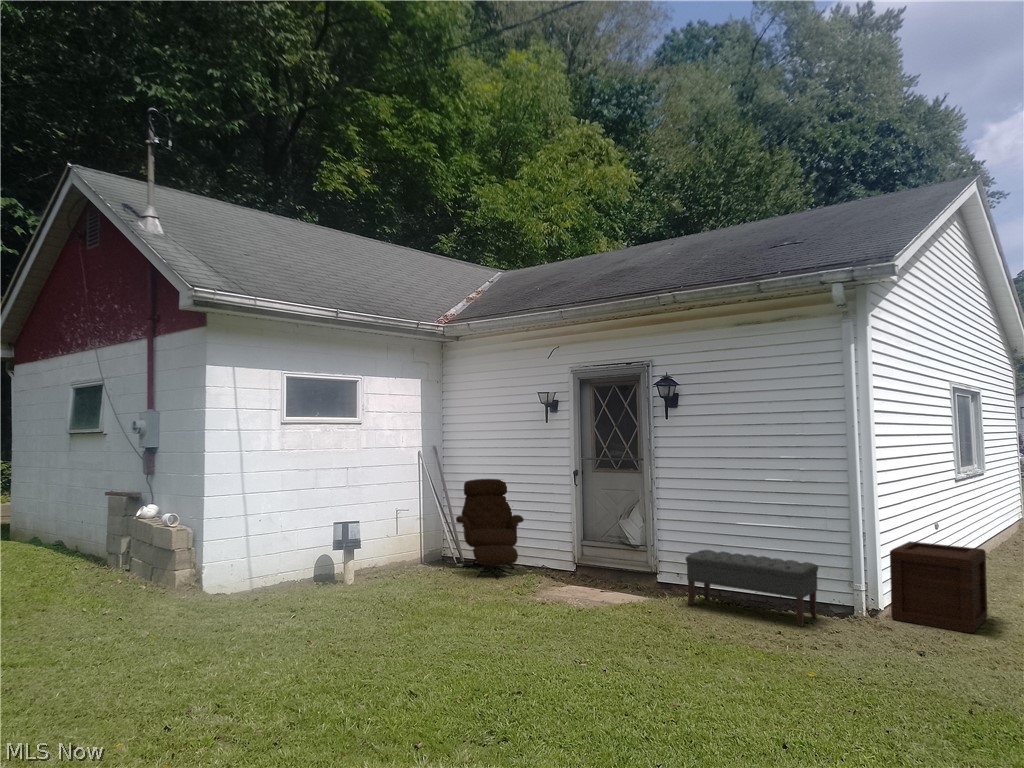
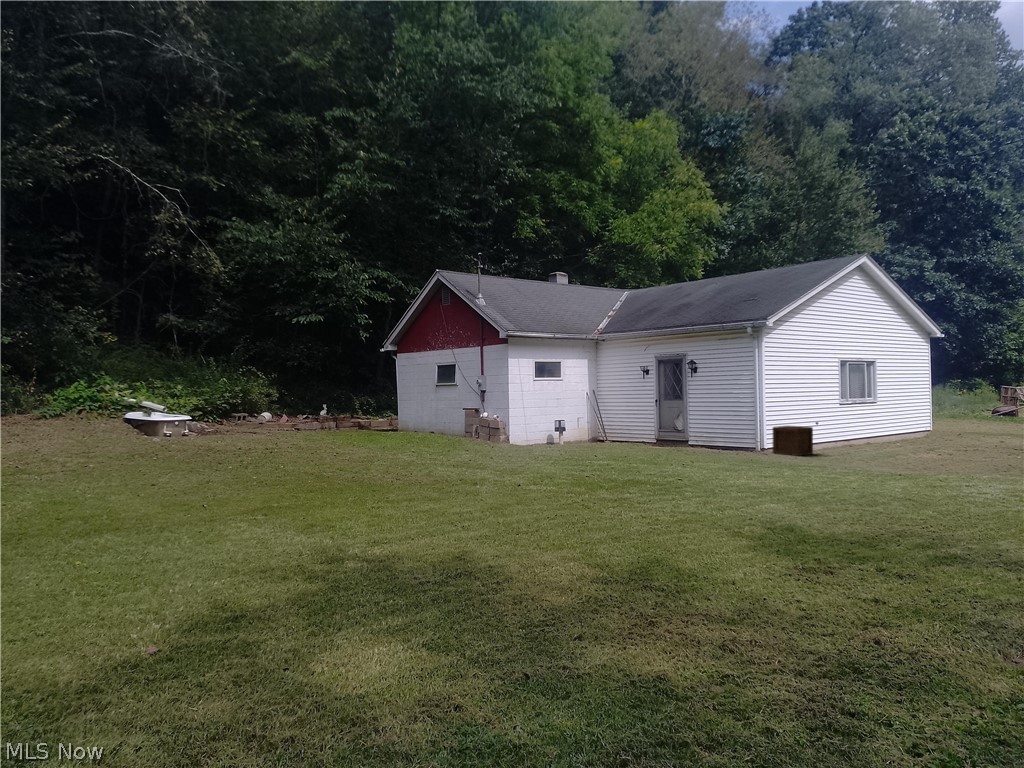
lounge chair: present [456,479,524,579] -> none [605,405,635,444]
bench: present [686,550,818,626] -> none [695,429,744,454]

